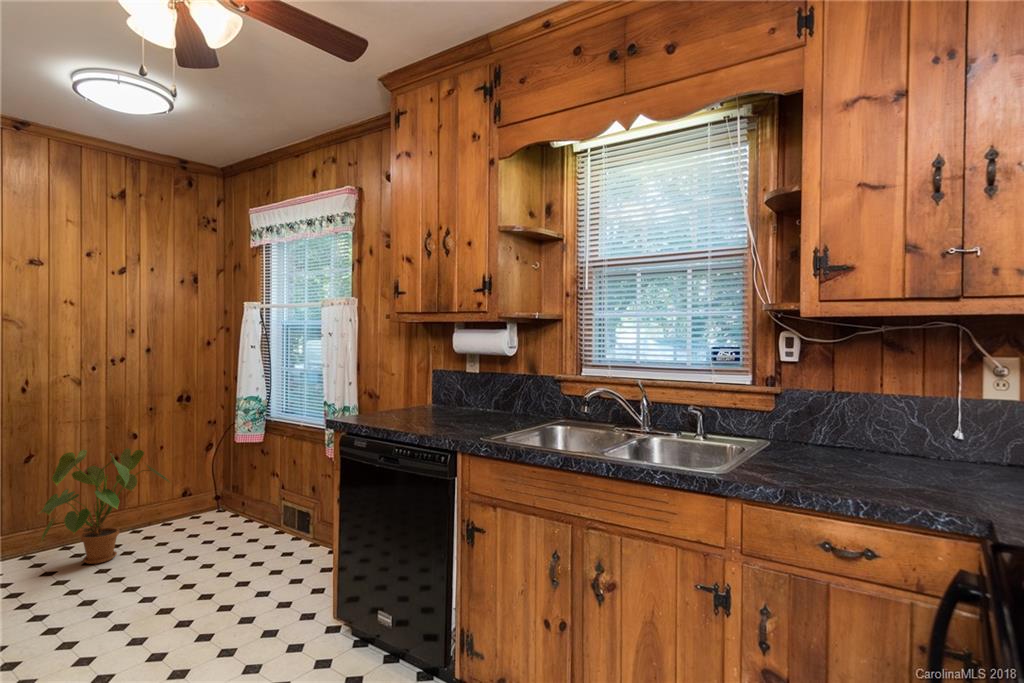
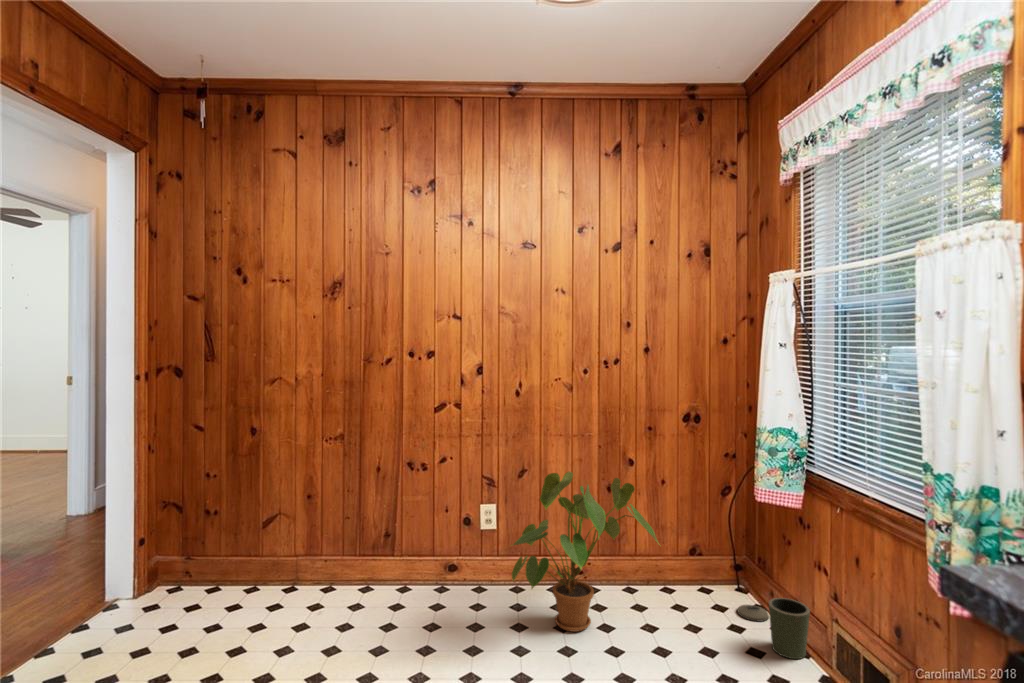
trash can: none [222,496,270,528] -> present [737,598,810,659]

